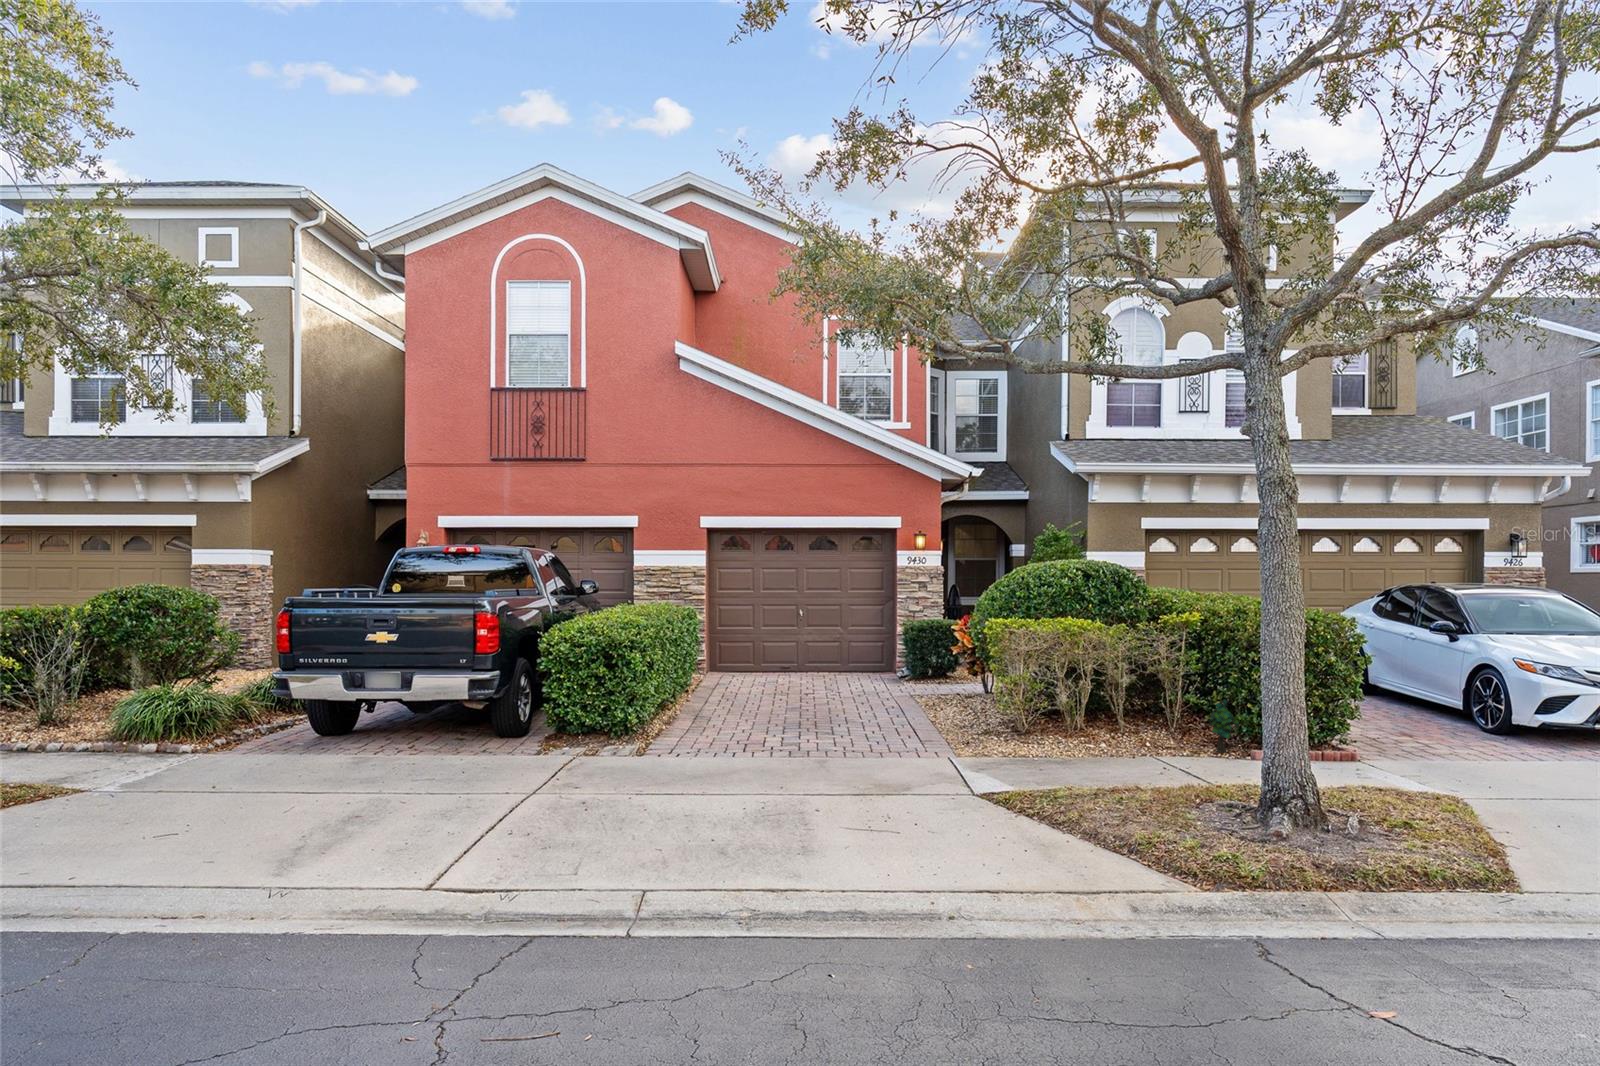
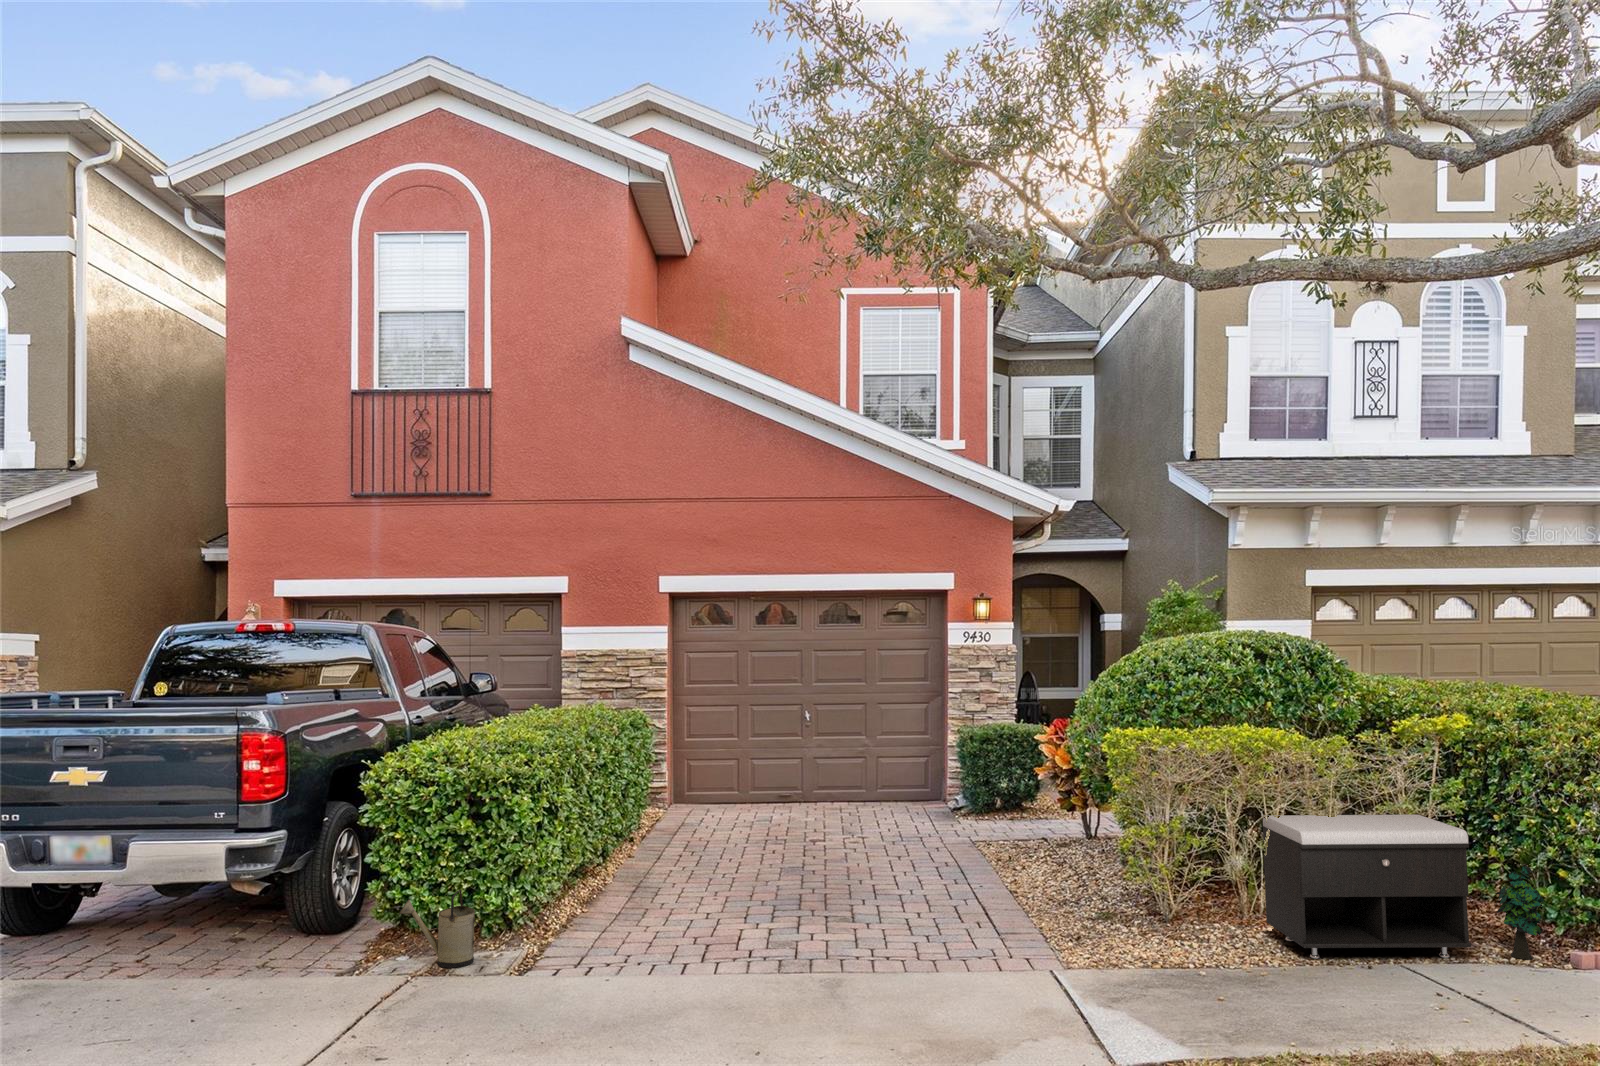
storage bench: none [1077,670,1192,751] -> present [1263,815,1471,958]
watering can: none [565,708,614,752] -> present [399,890,482,968]

